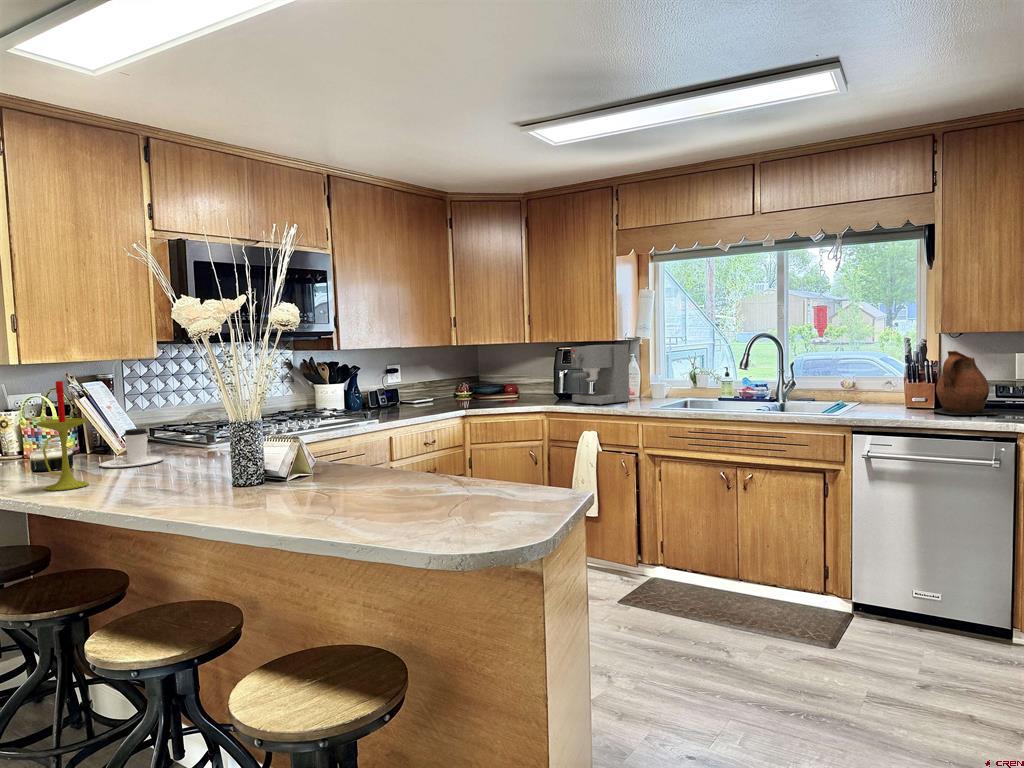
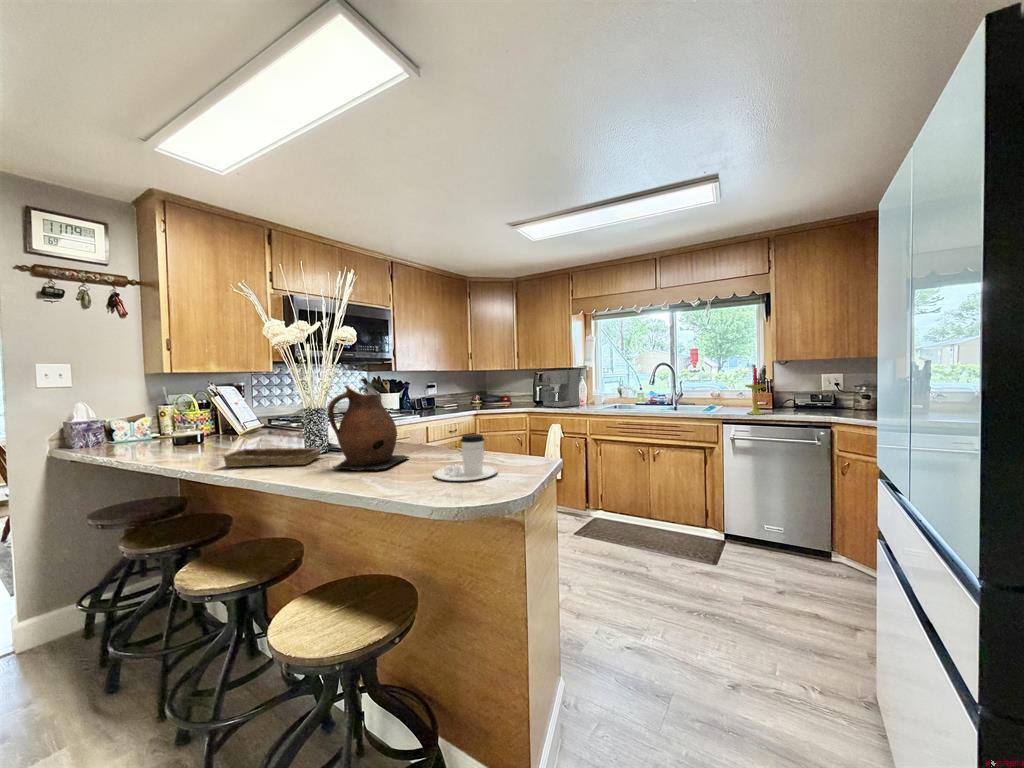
ceramic pitcher: present [933,351,998,415] -> present [328,386,409,471]
candle: present [37,381,89,491] -> present [745,368,766,415]
coffee cup: present [99,428,164,468] -> present [433,434,497,481]
tray: none [122,476,263,504] -> present [223,448,322,467]

